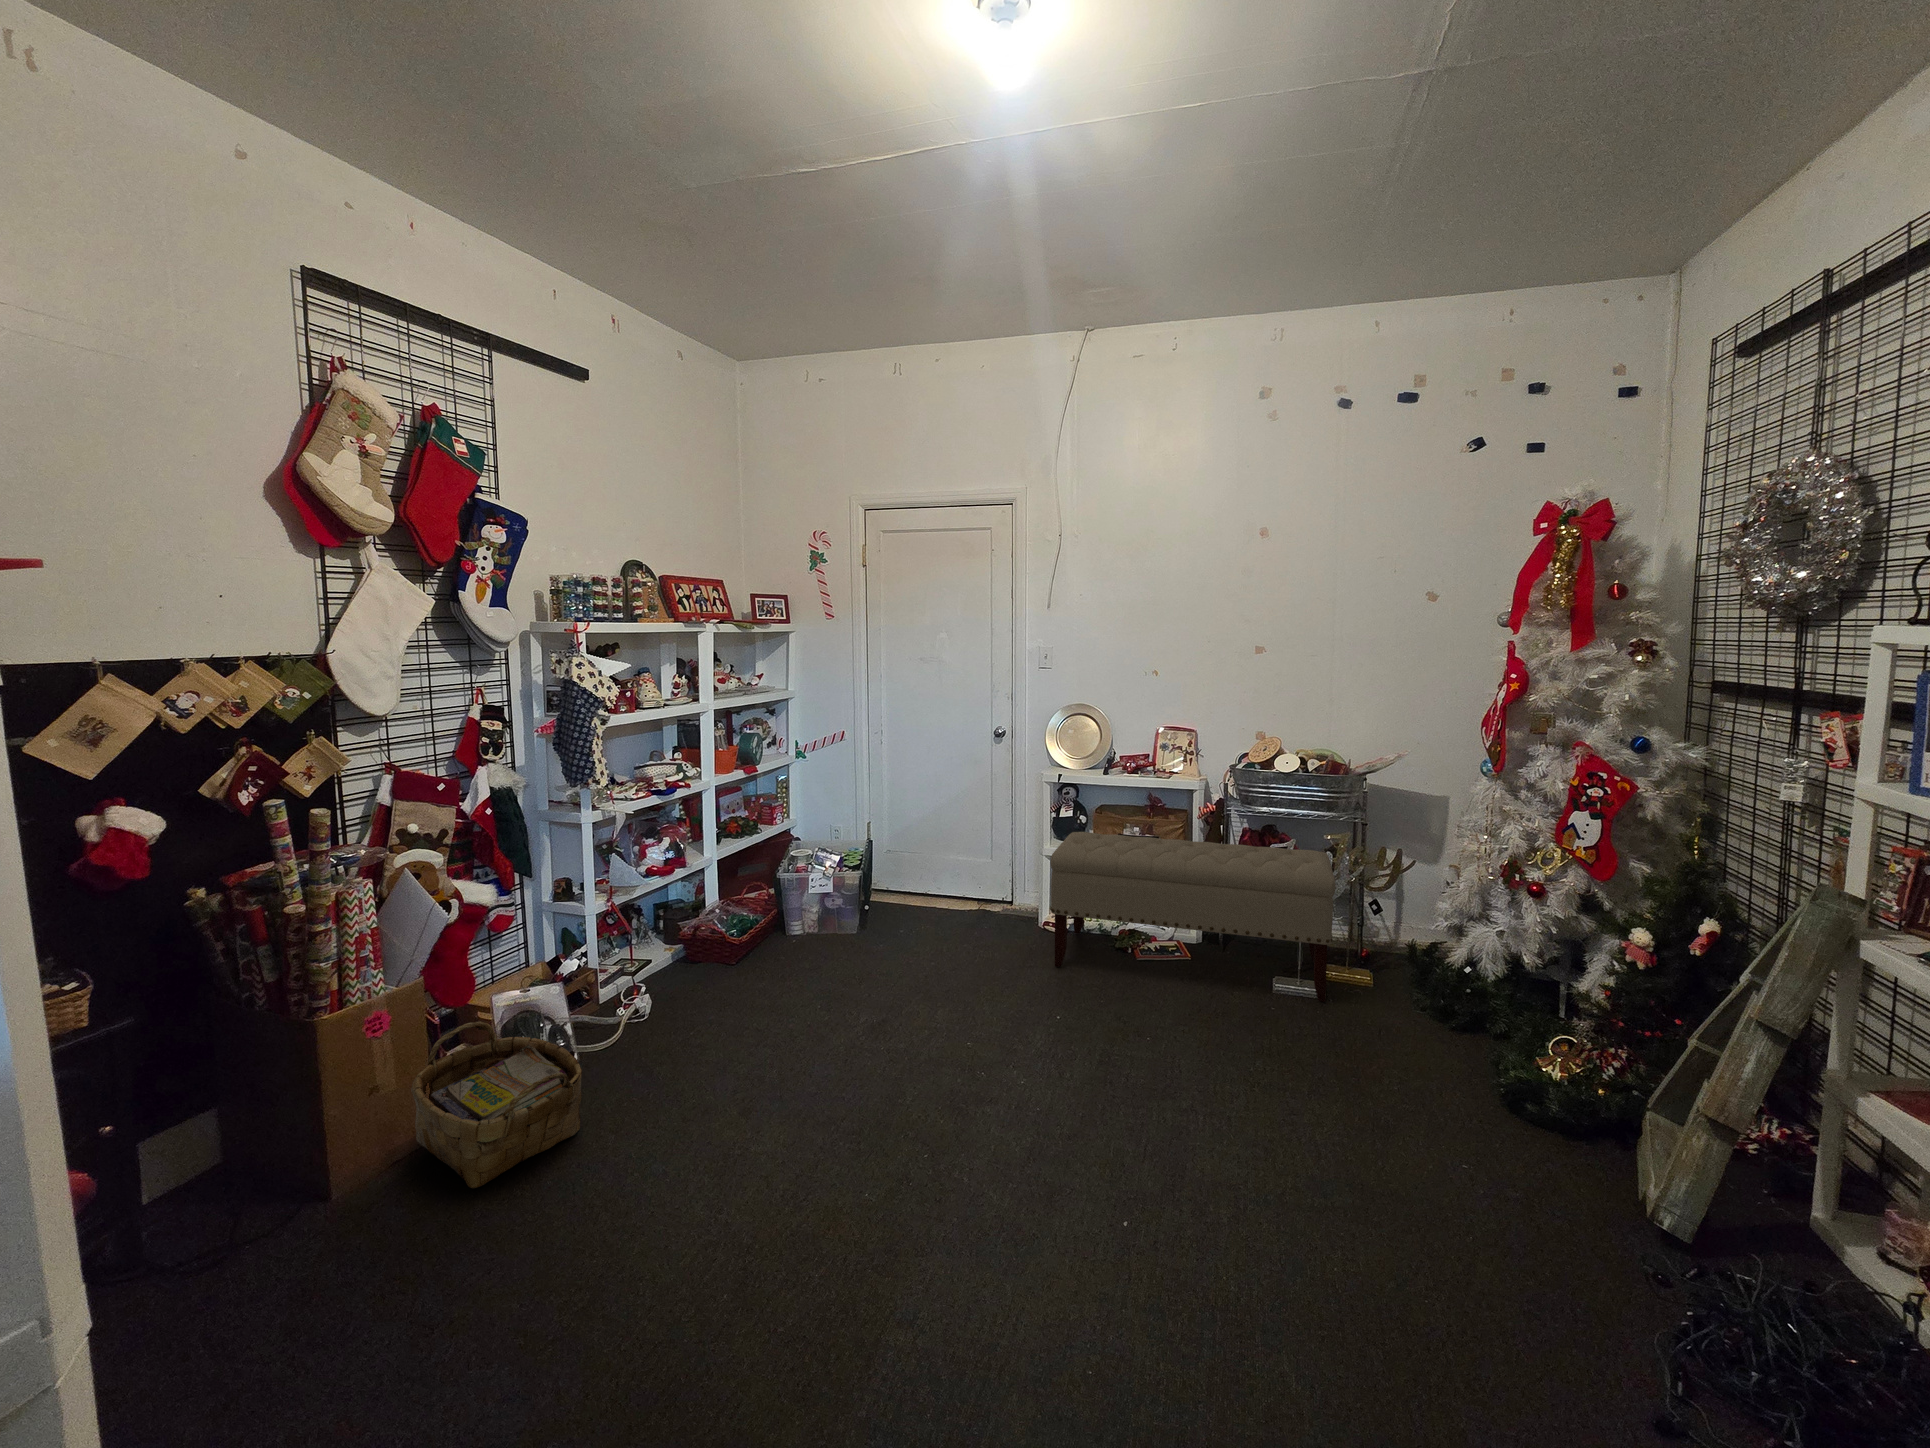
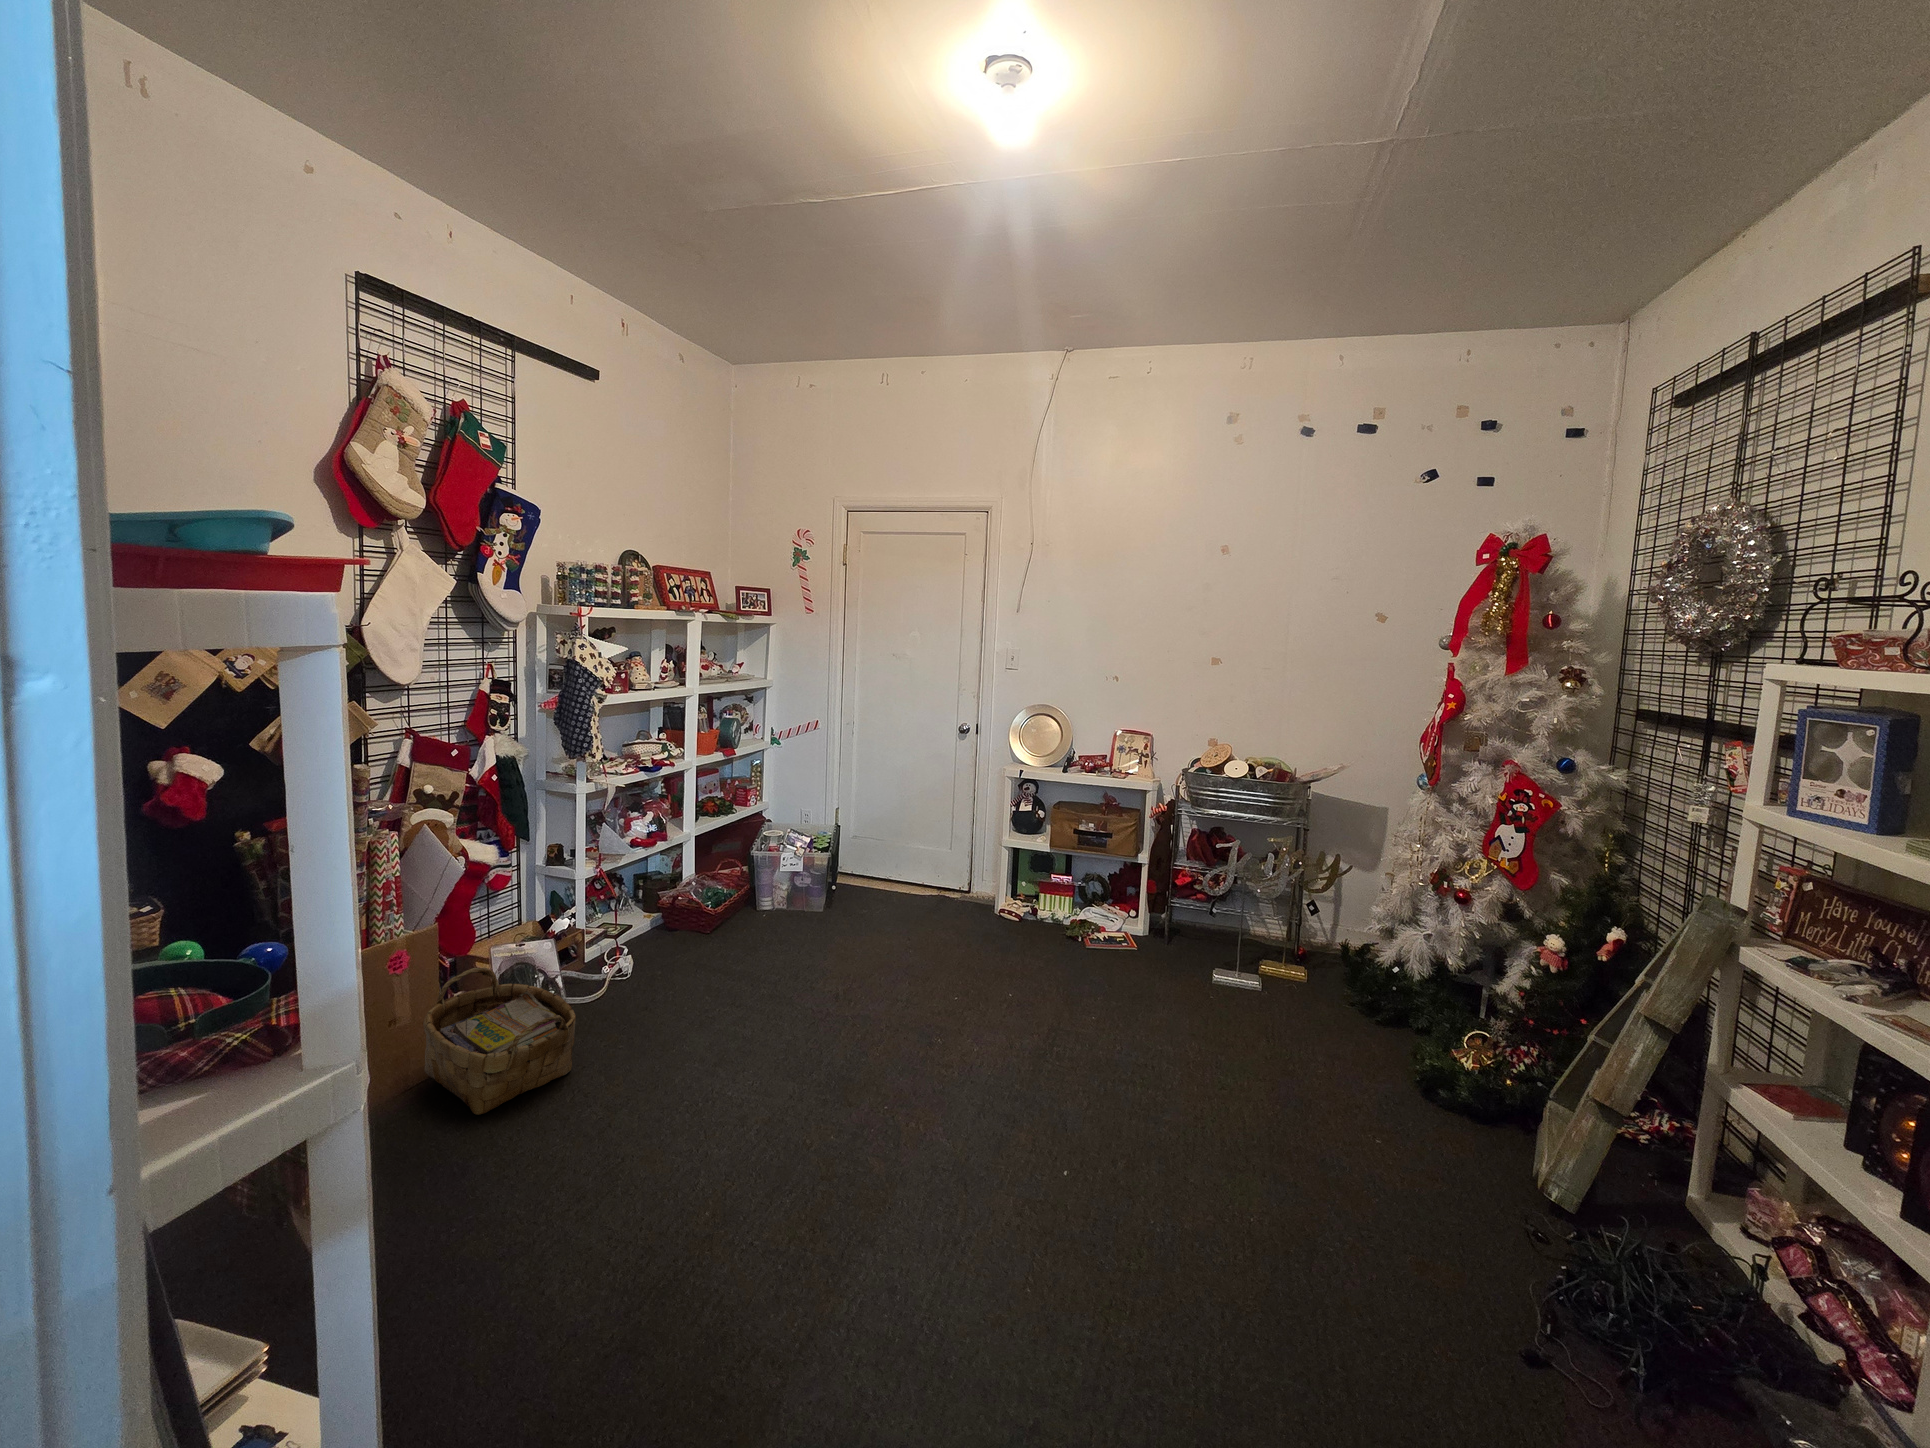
bench: present [1050,832,1336,1002] -> none [1007,825,1275,992]

